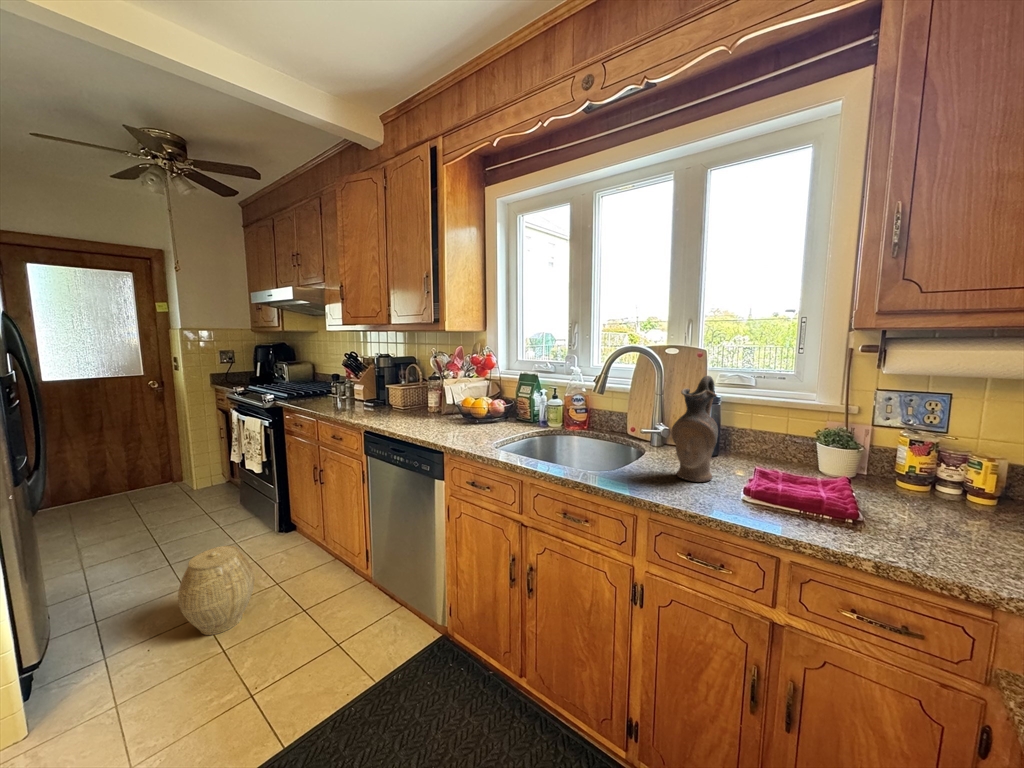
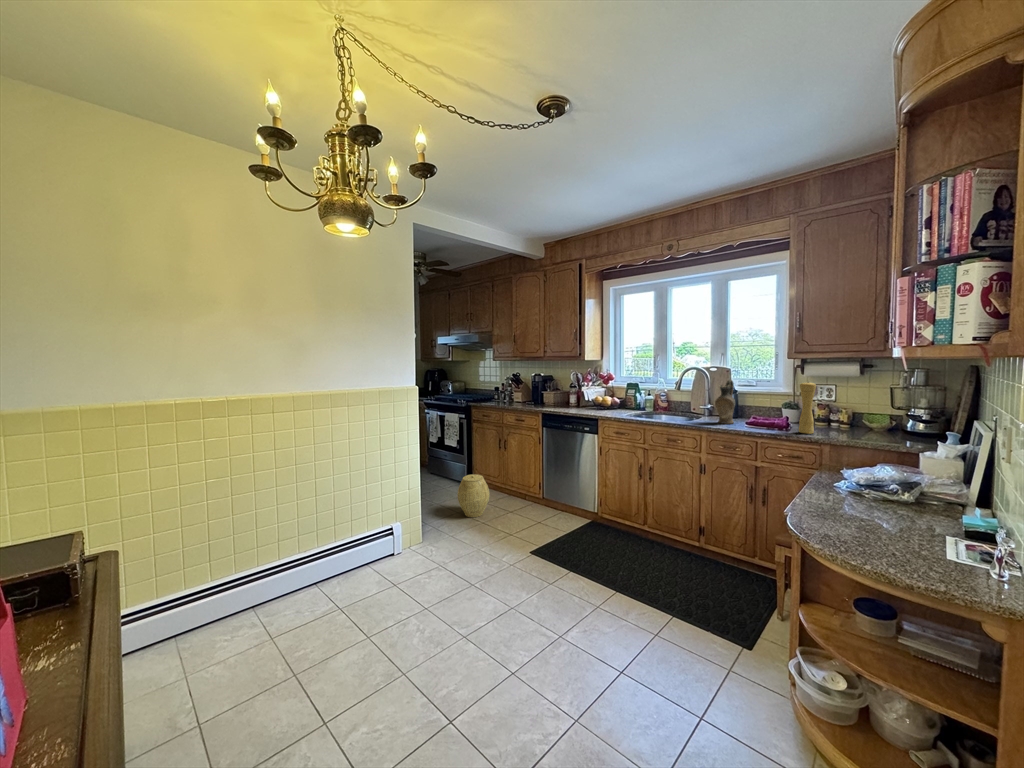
pepper mill: none [902,394,977,552] -> present [799,382,816,434]

